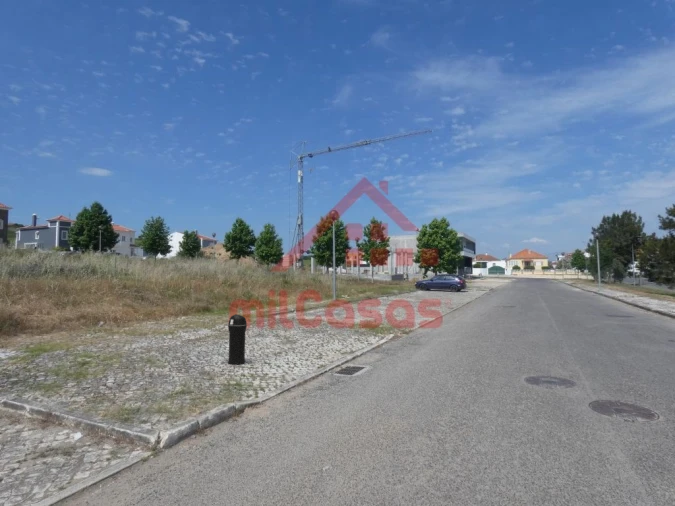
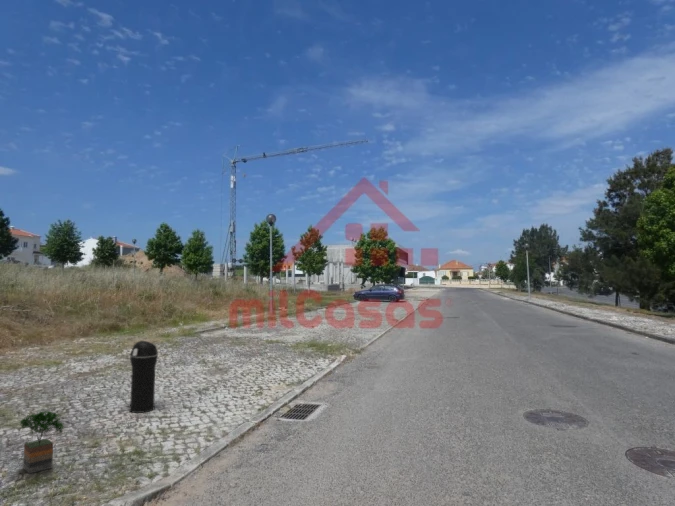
potted tree: none [168,354,195,391] -> present [20,411,63,474]

